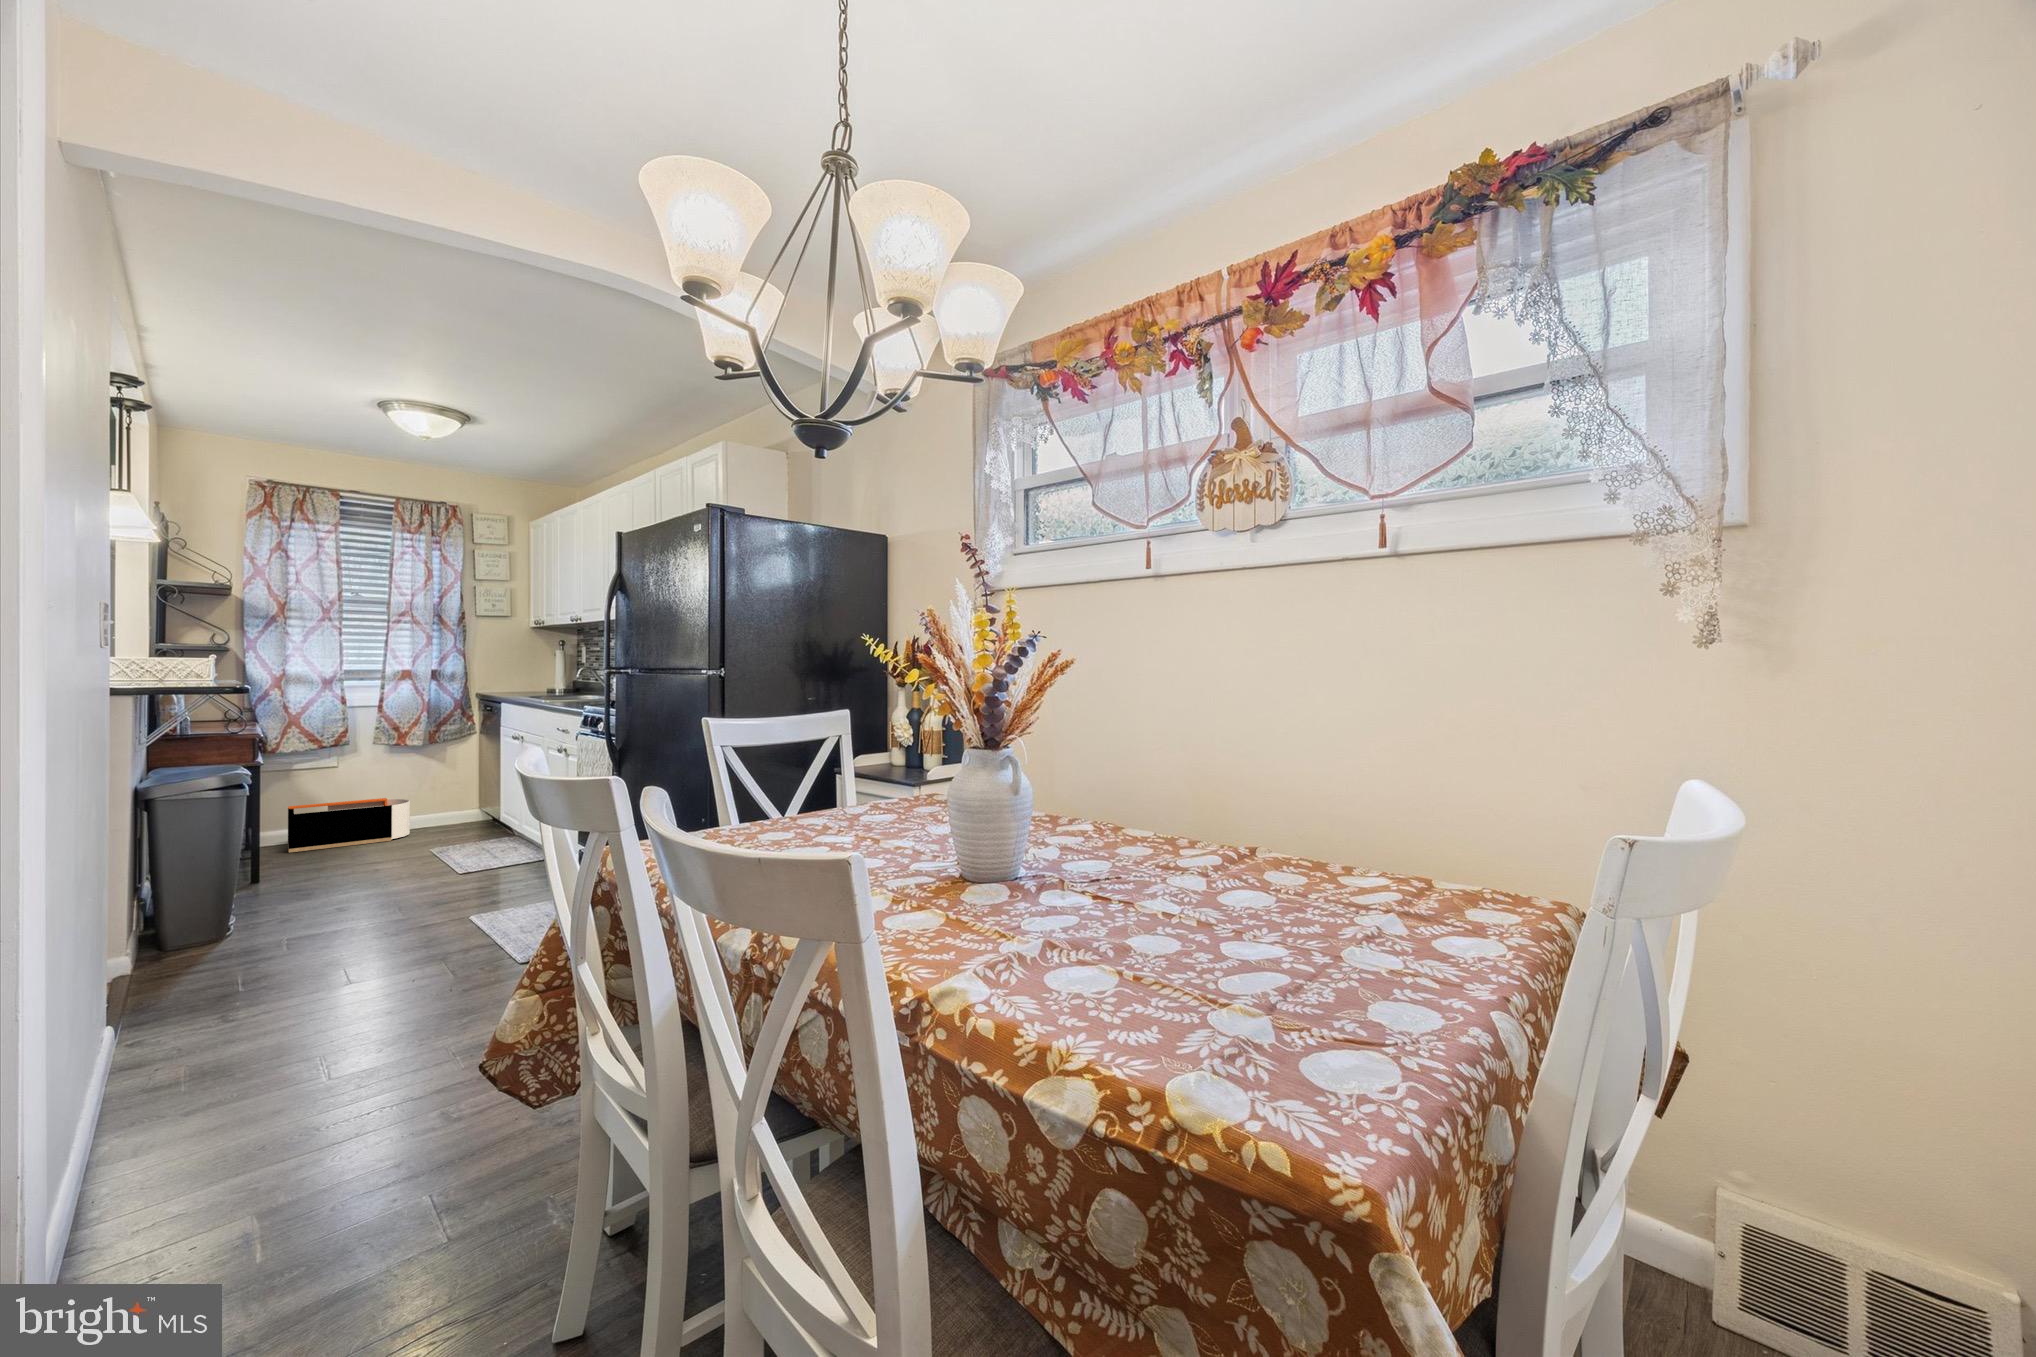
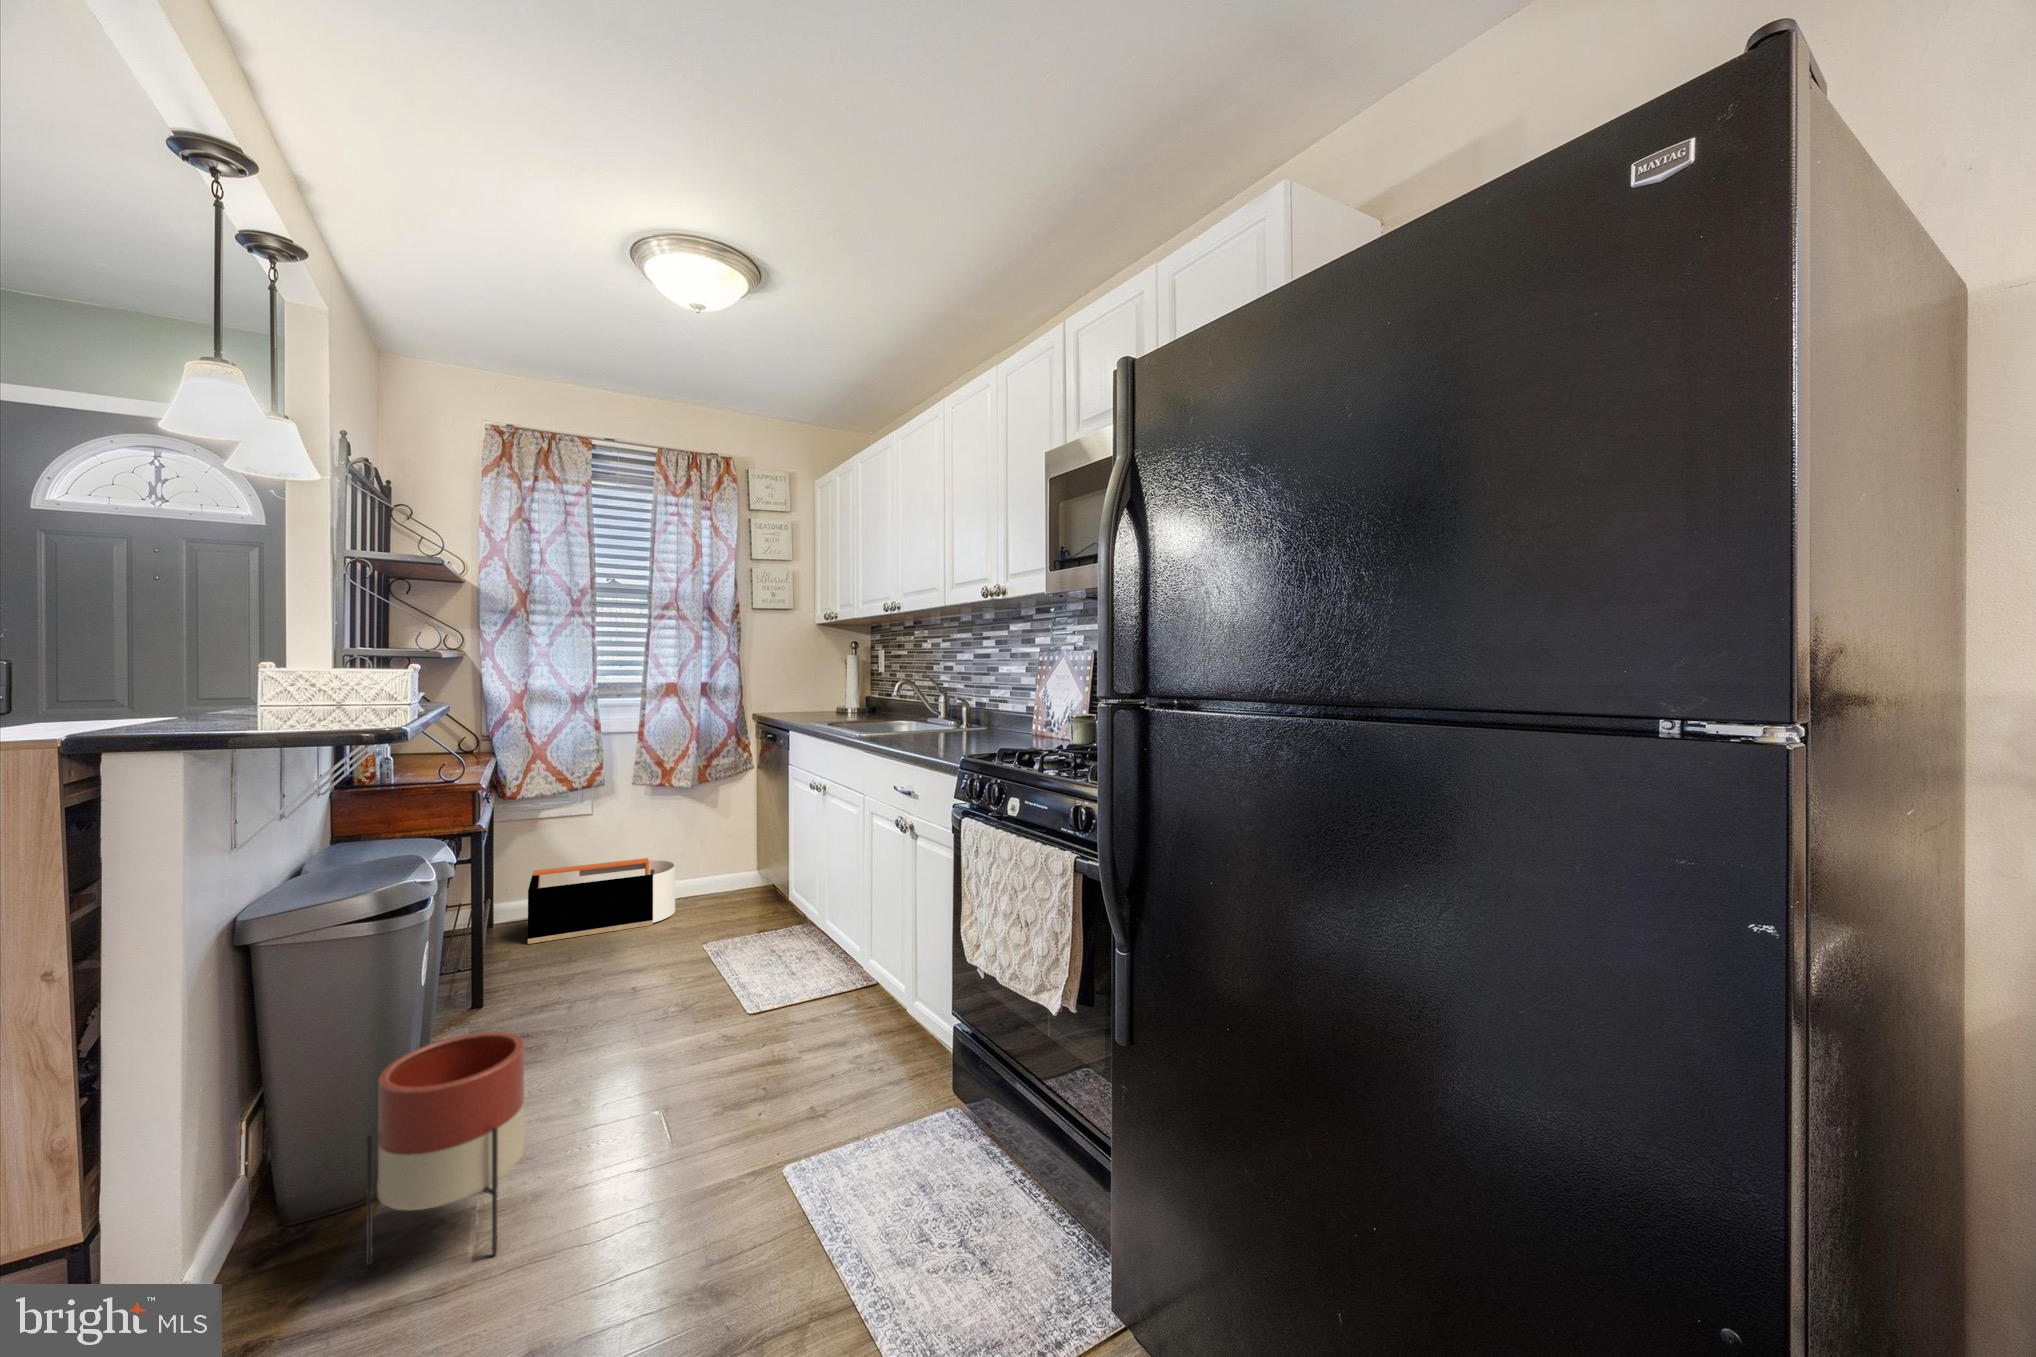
planter: none [246,842,330,941] -> present [366,1032,524,1265]

